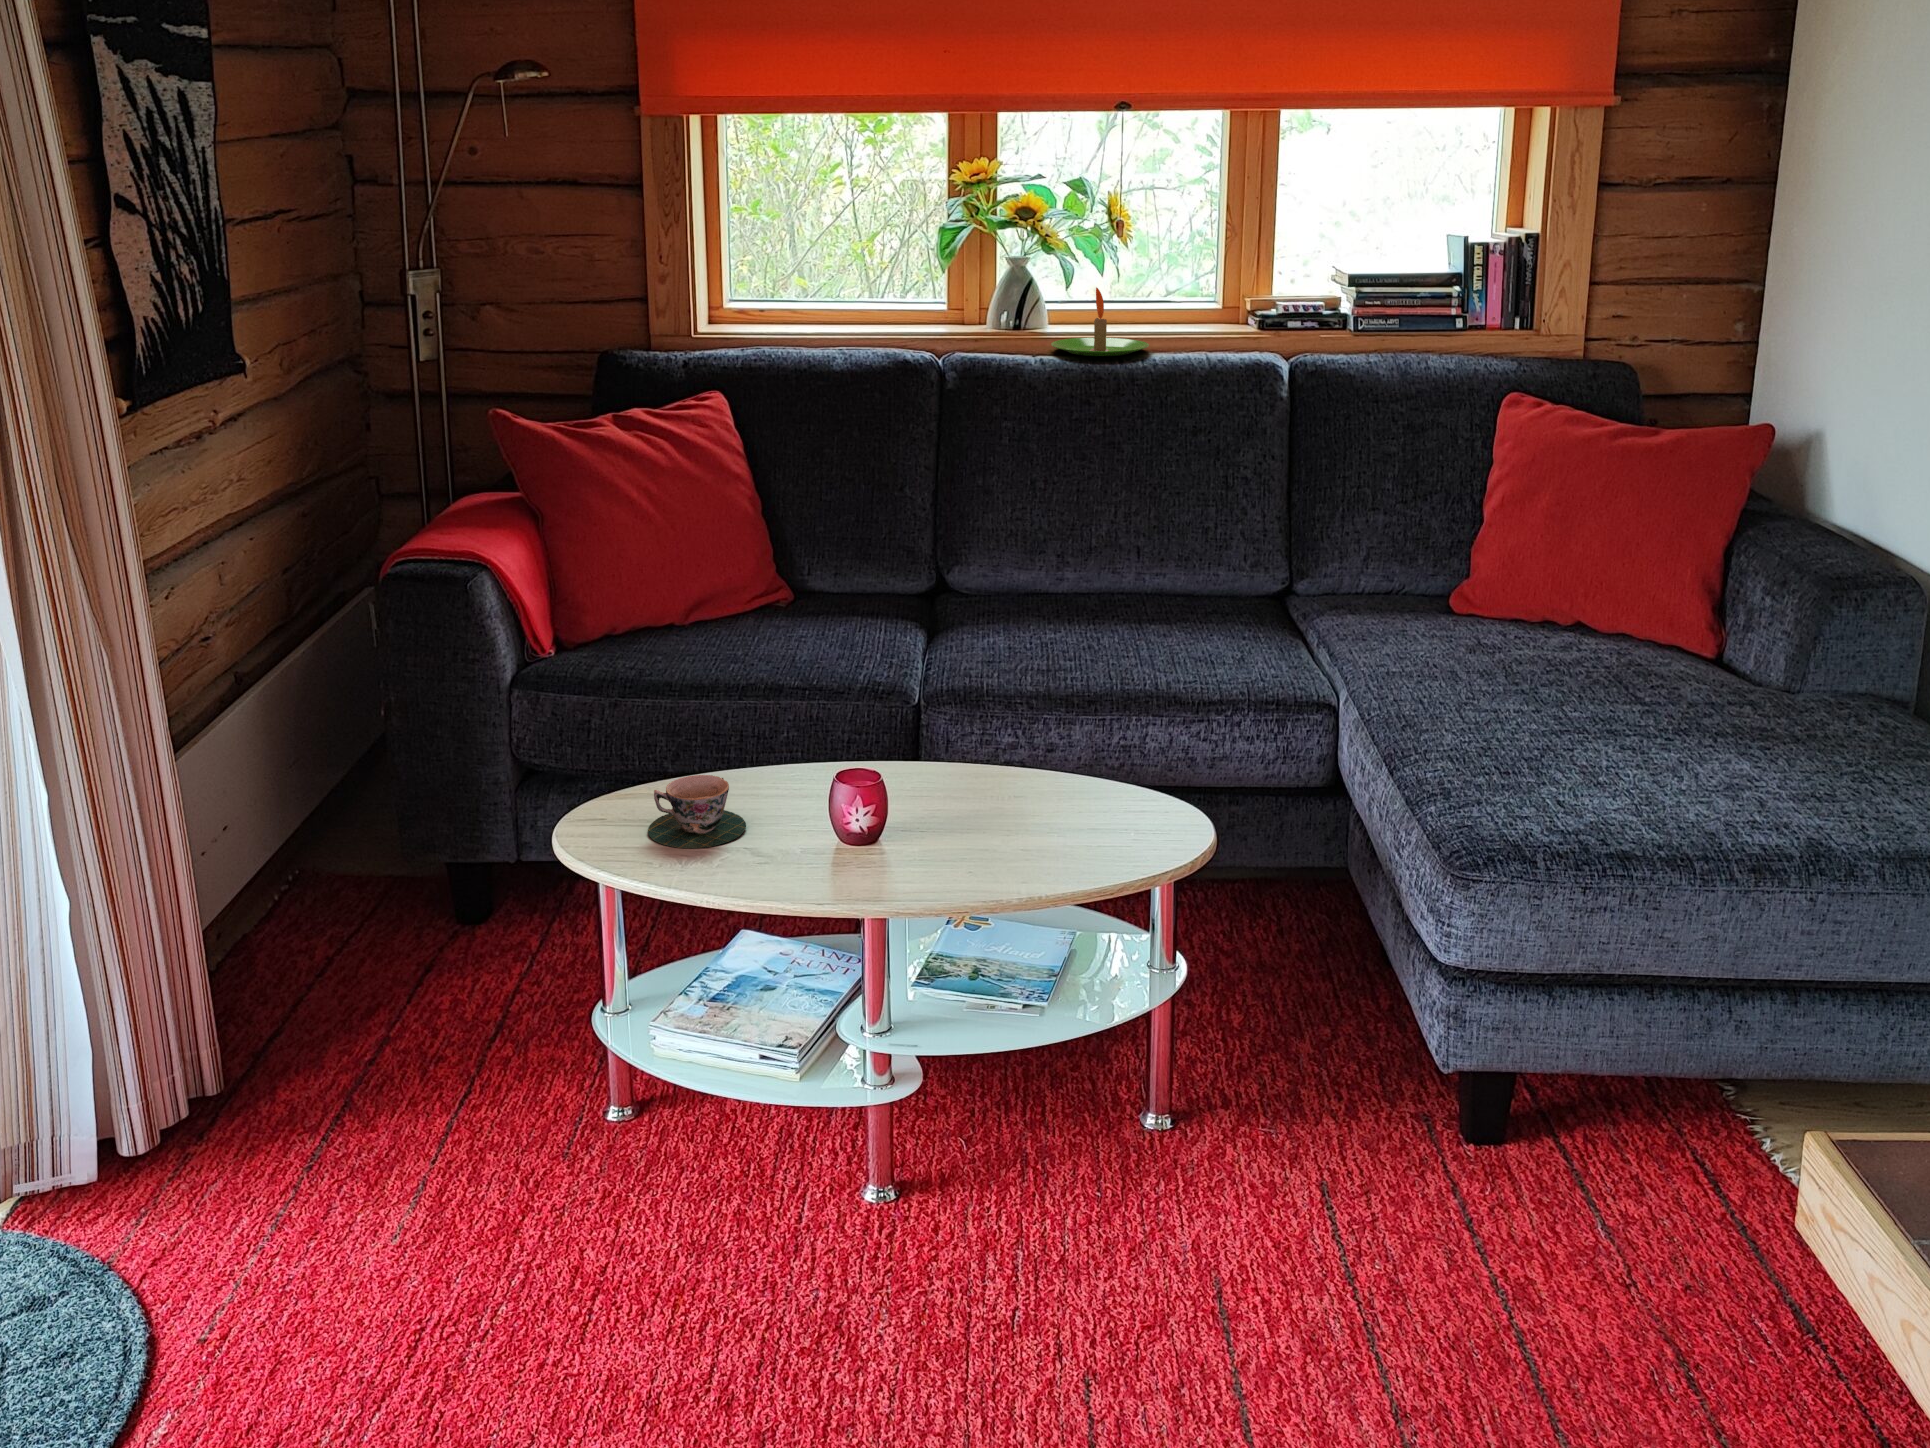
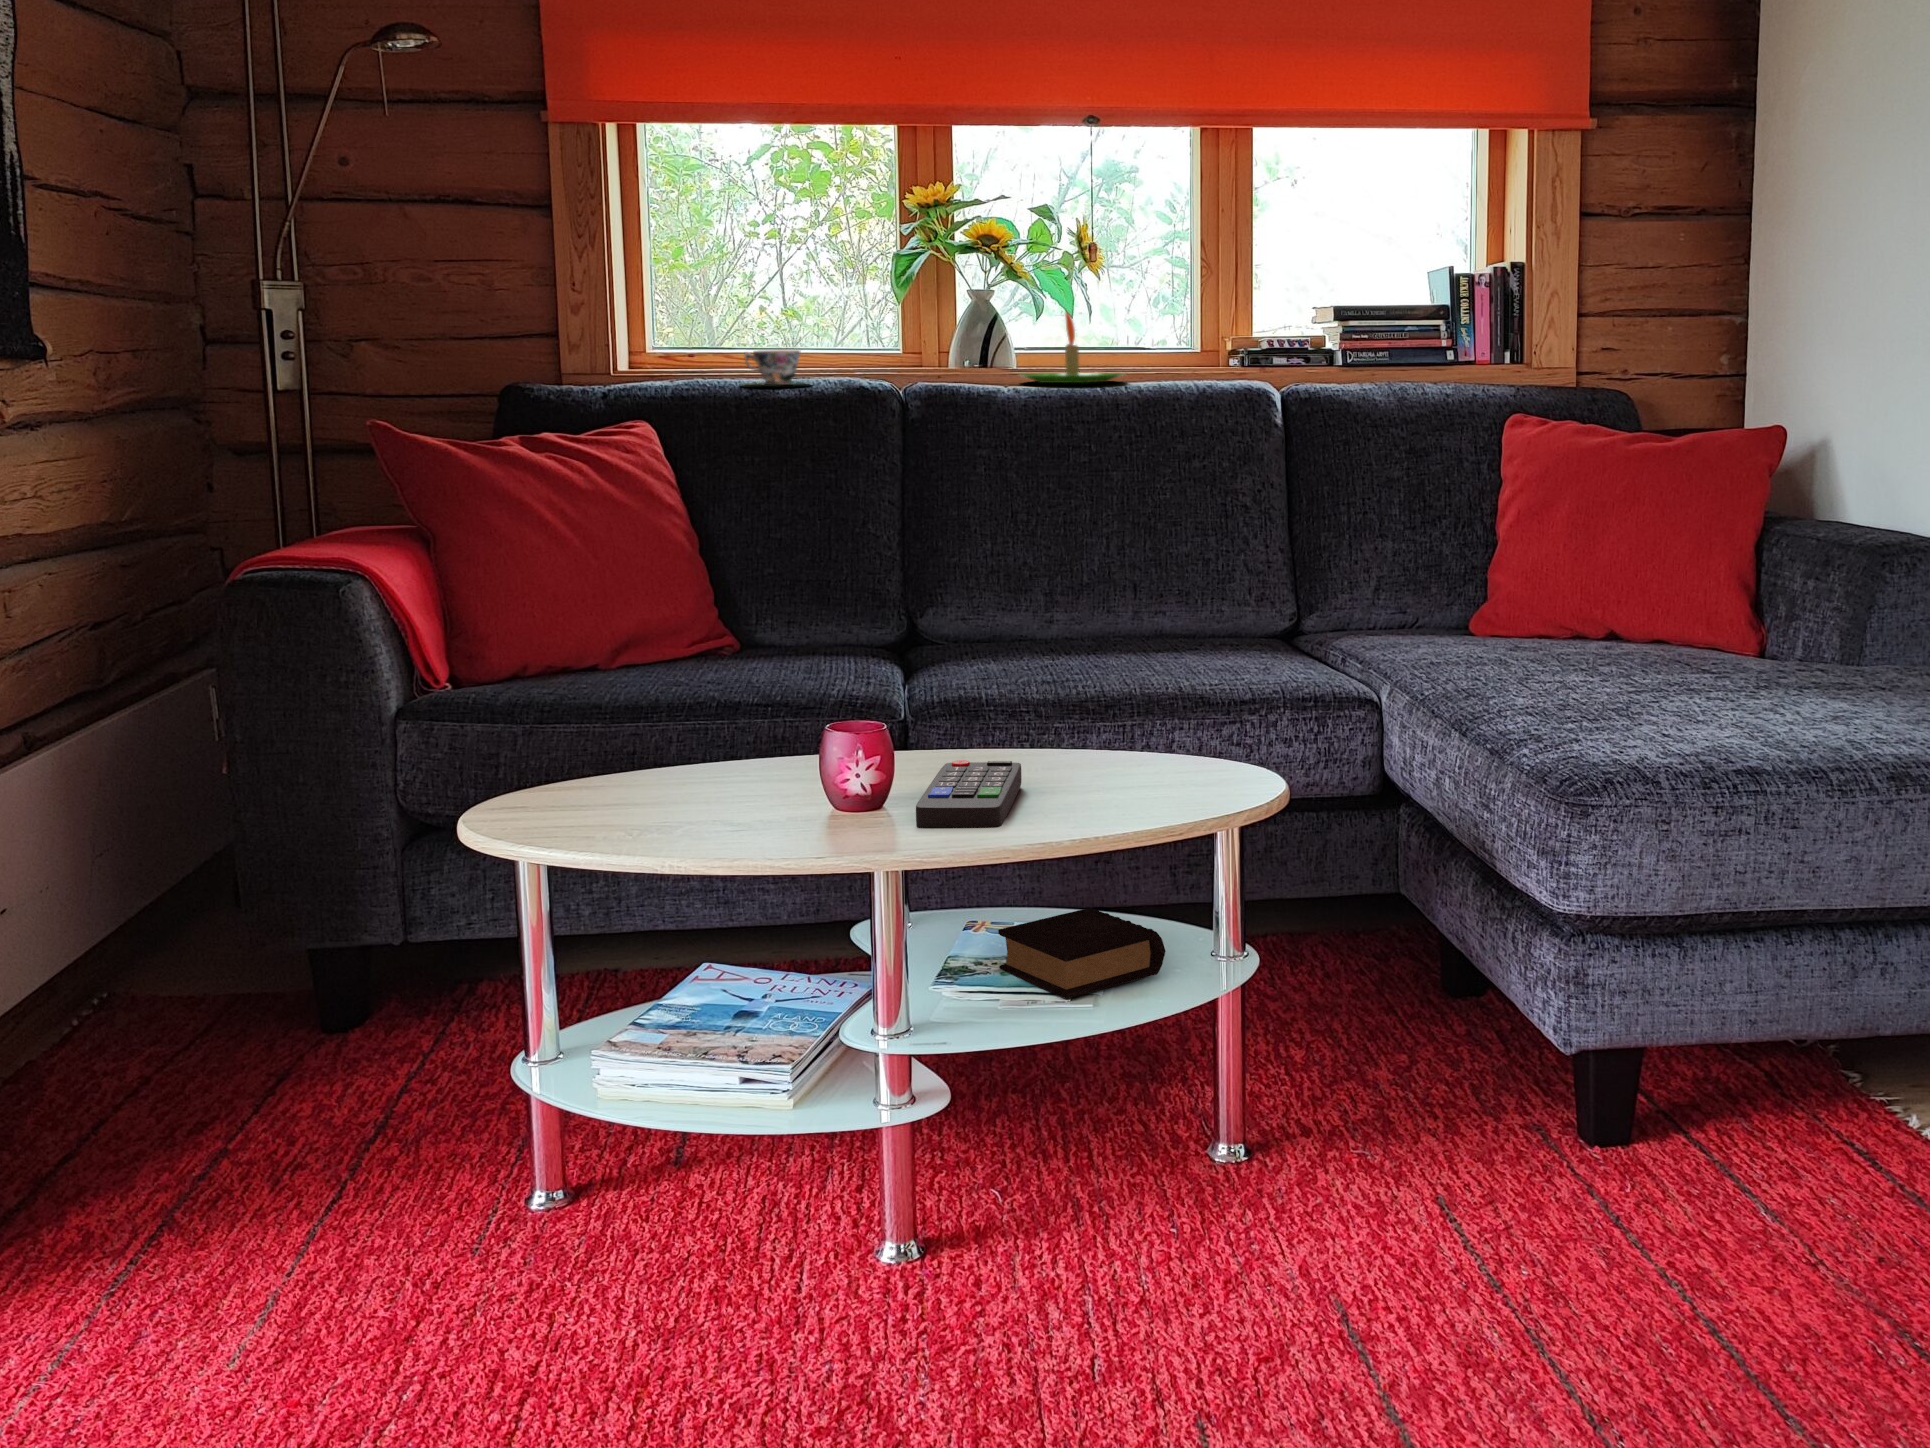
teacup: present [648,775,746,848] -> present [744,349,813,385]
remote control: none [906,790,1000,872] -> present [916,760,1021,829]
book: none [976,910,1112,998] -> present [998,908,1166,999]

